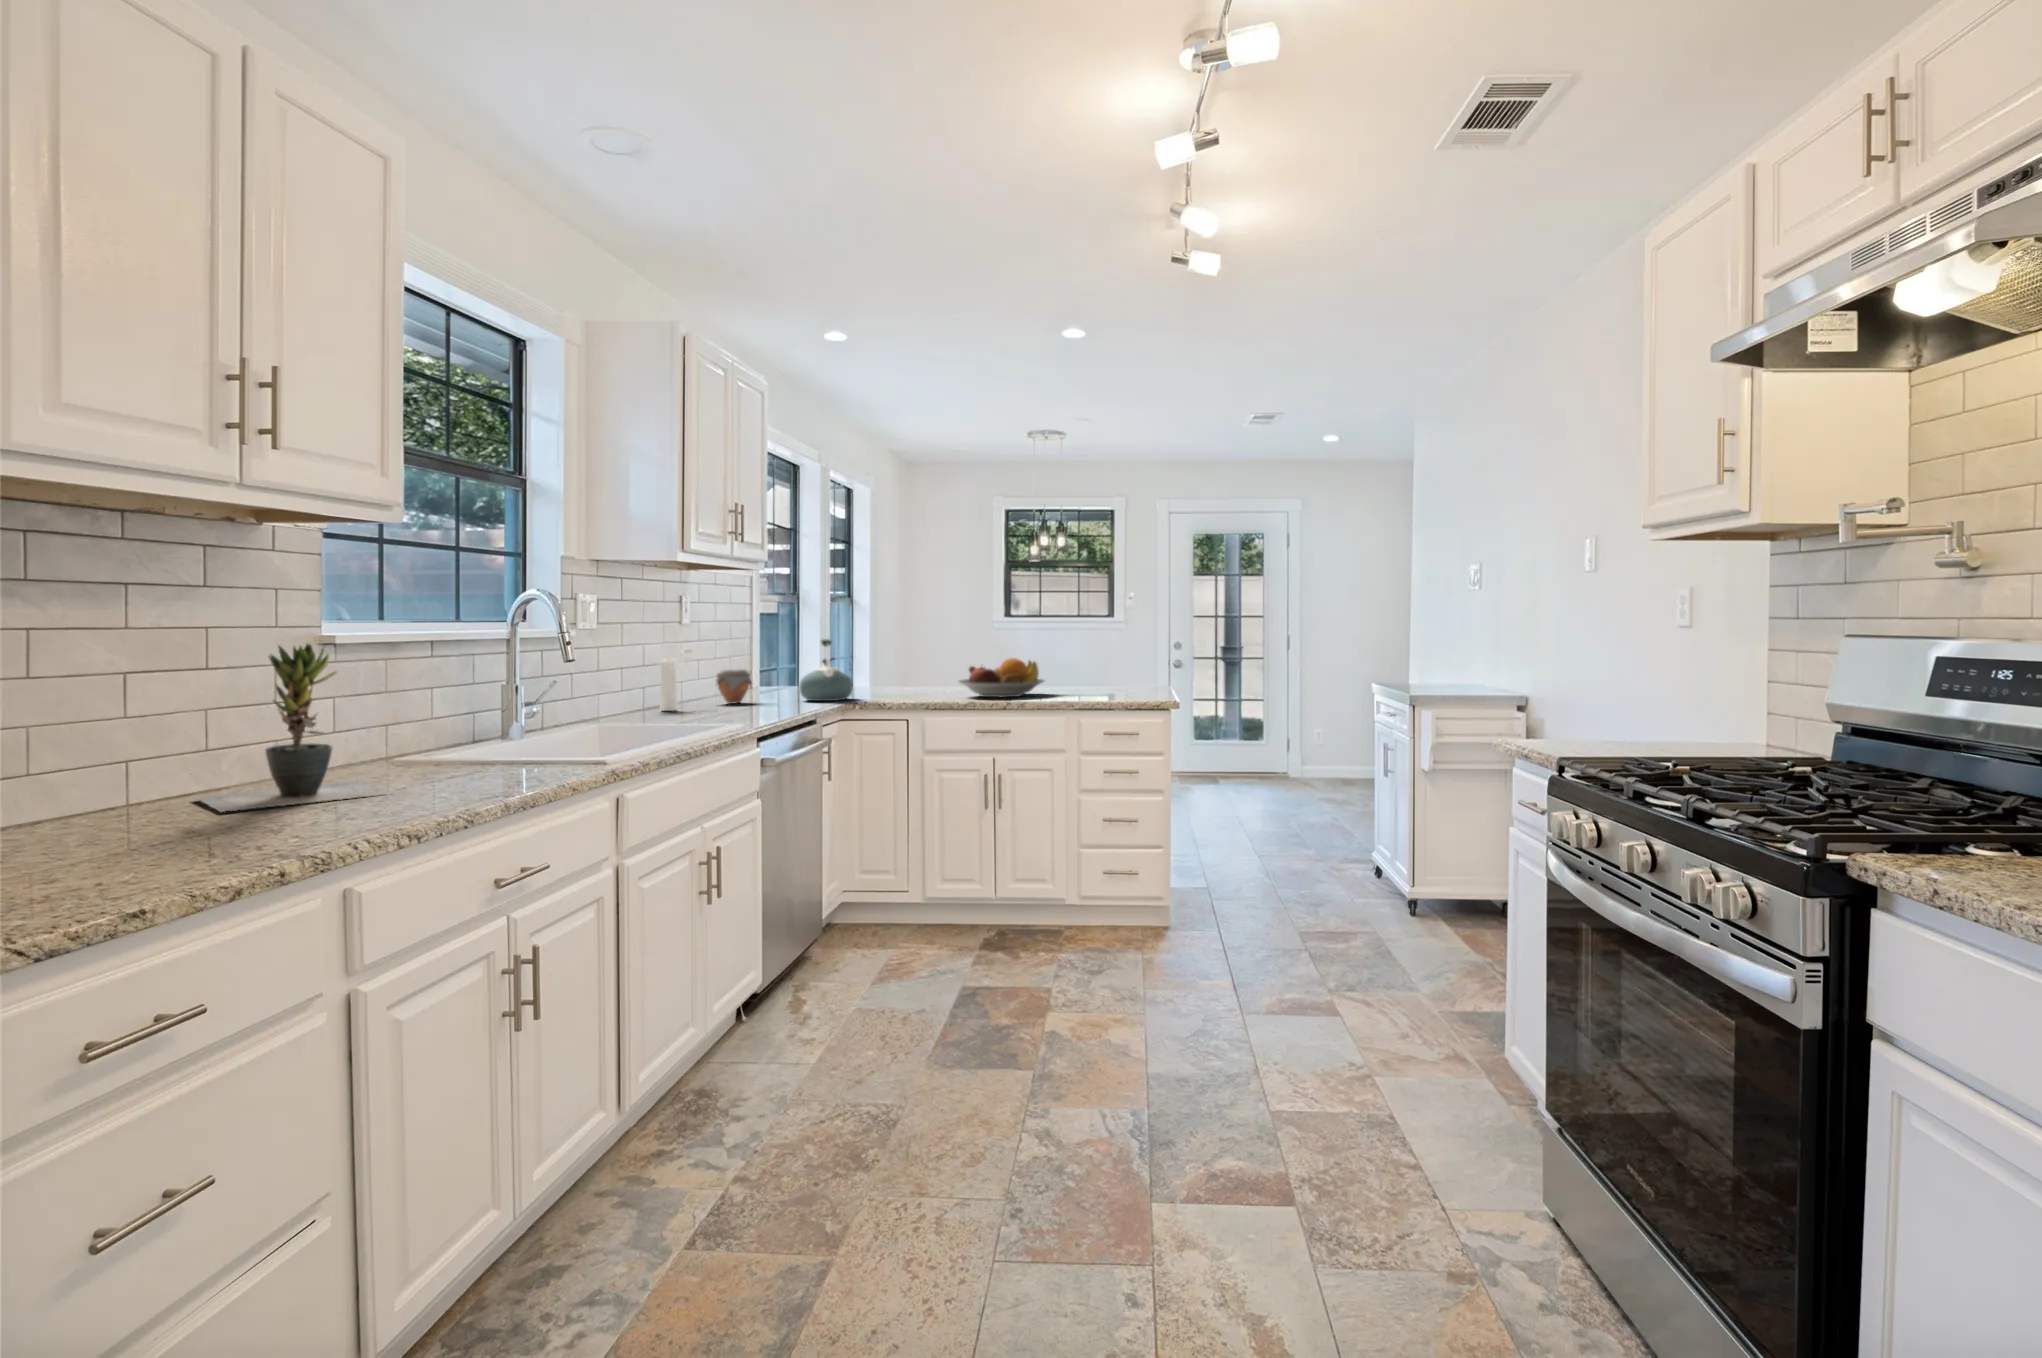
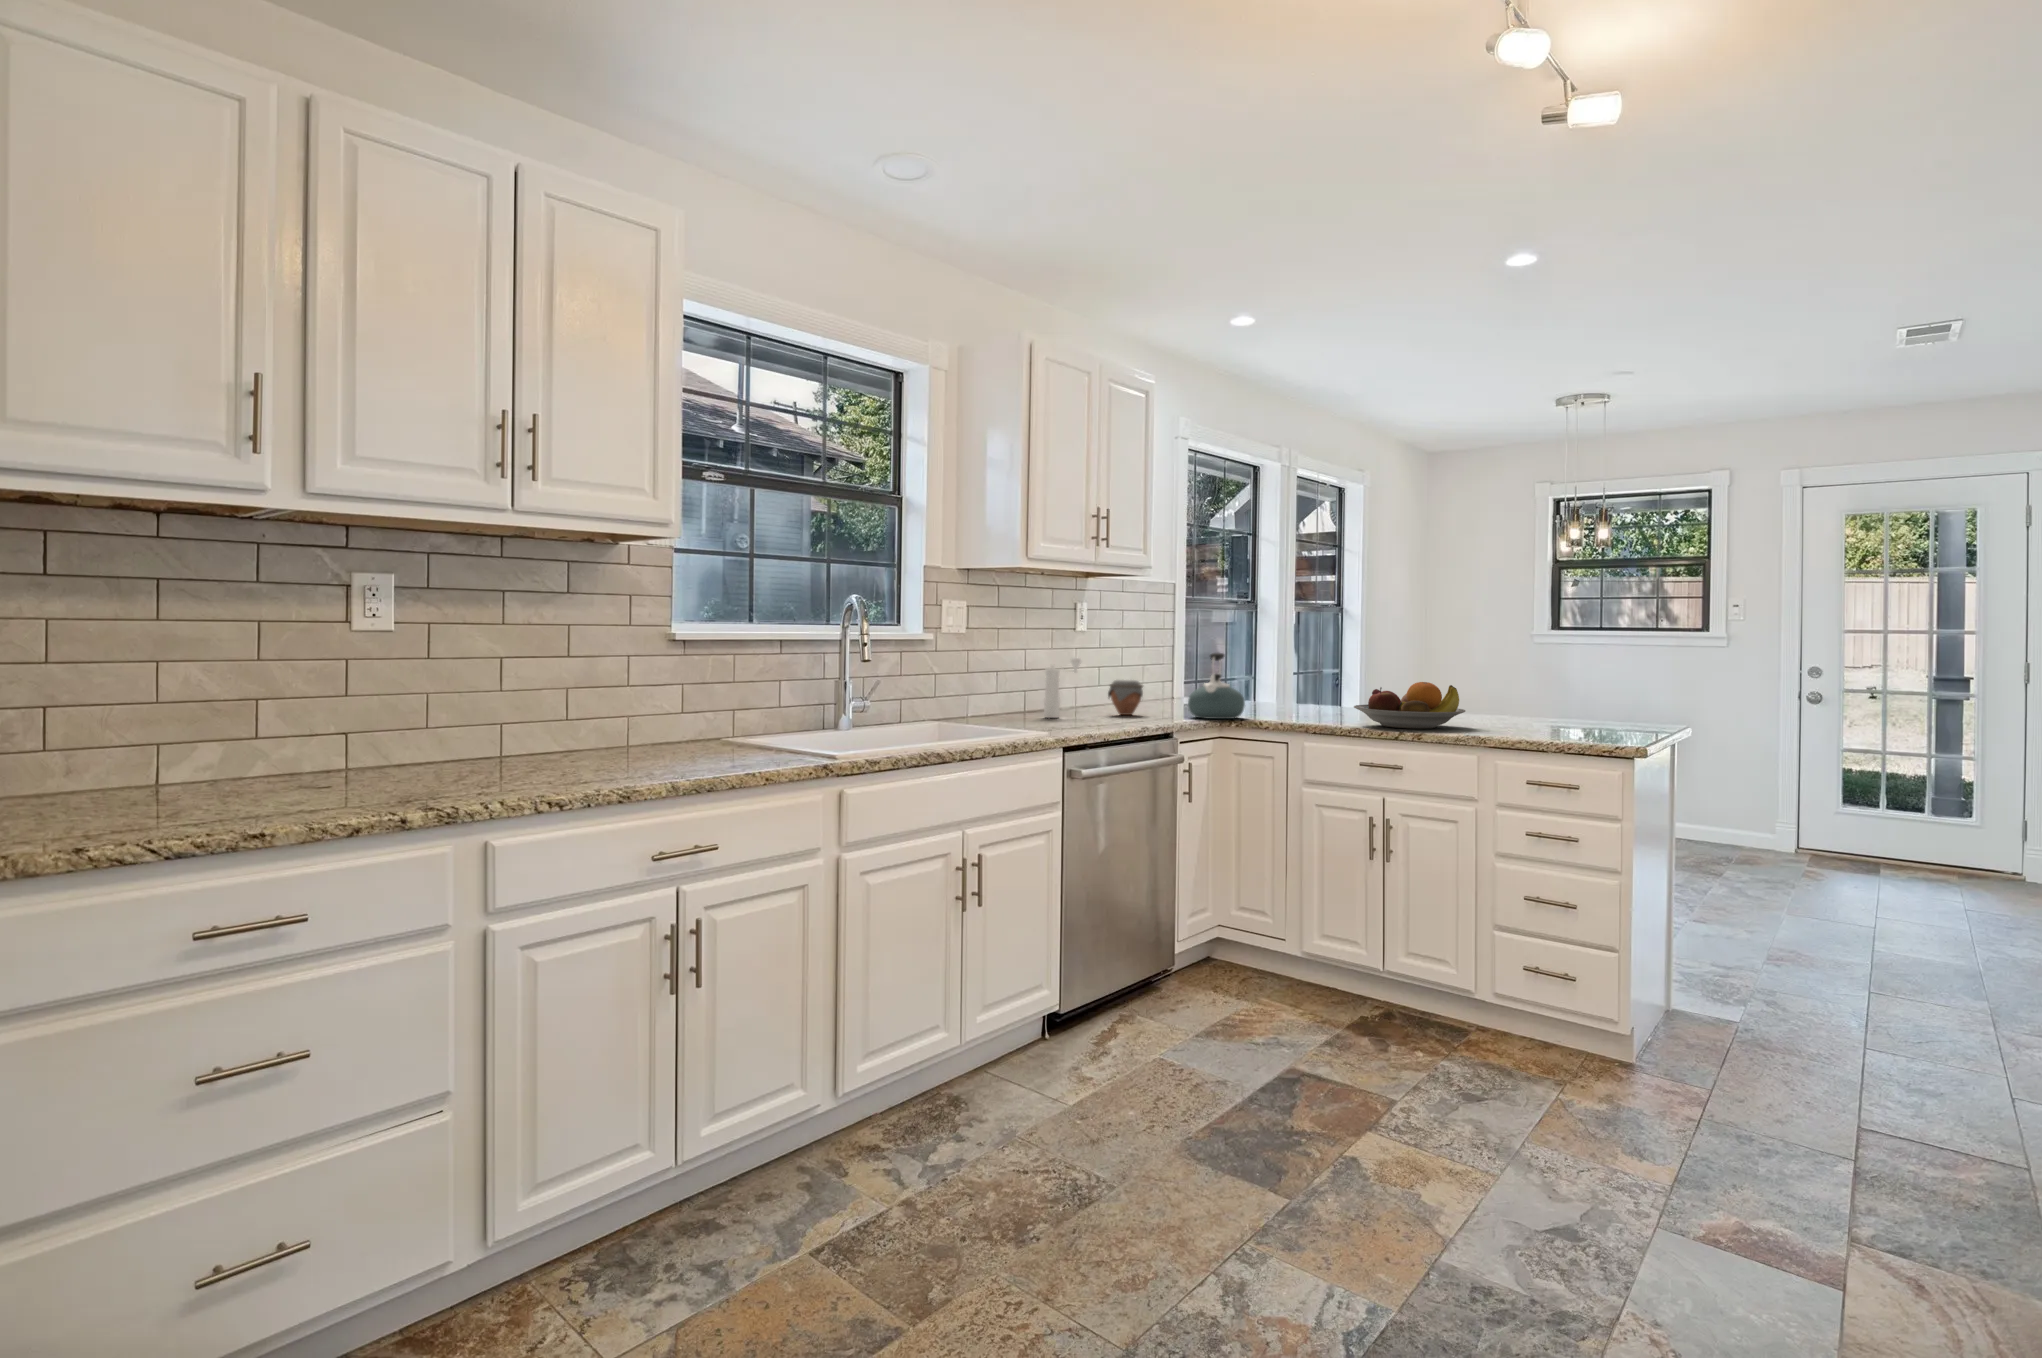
potted plant: present [195,644,390,812] -> none [509,636,652,768]

